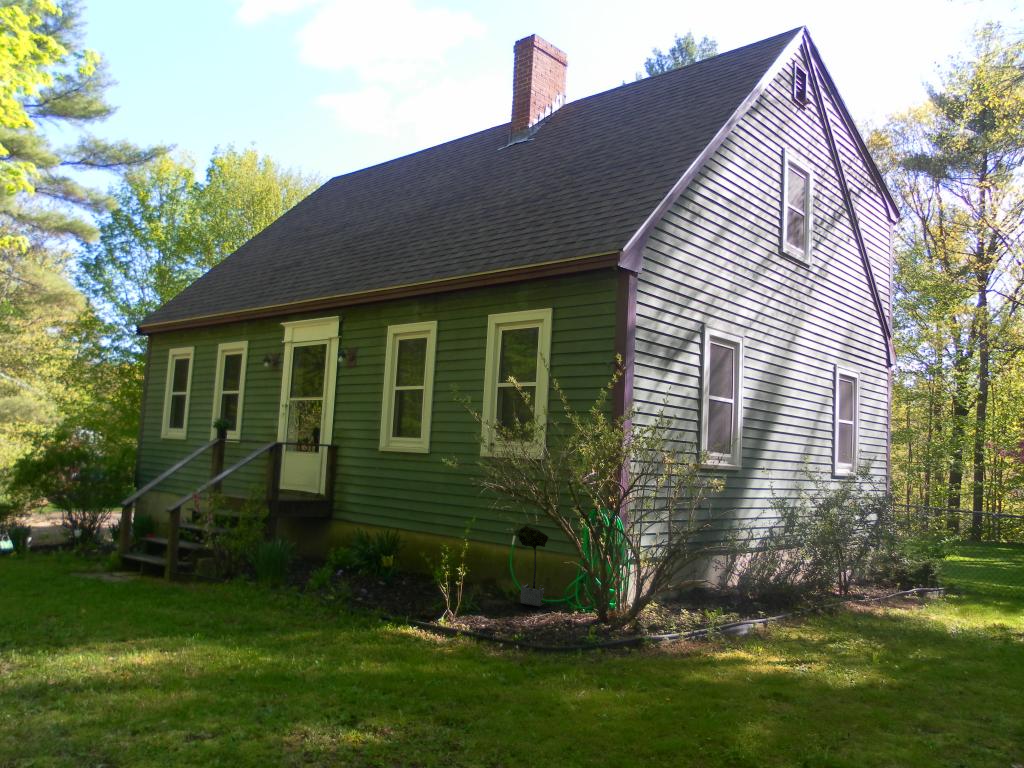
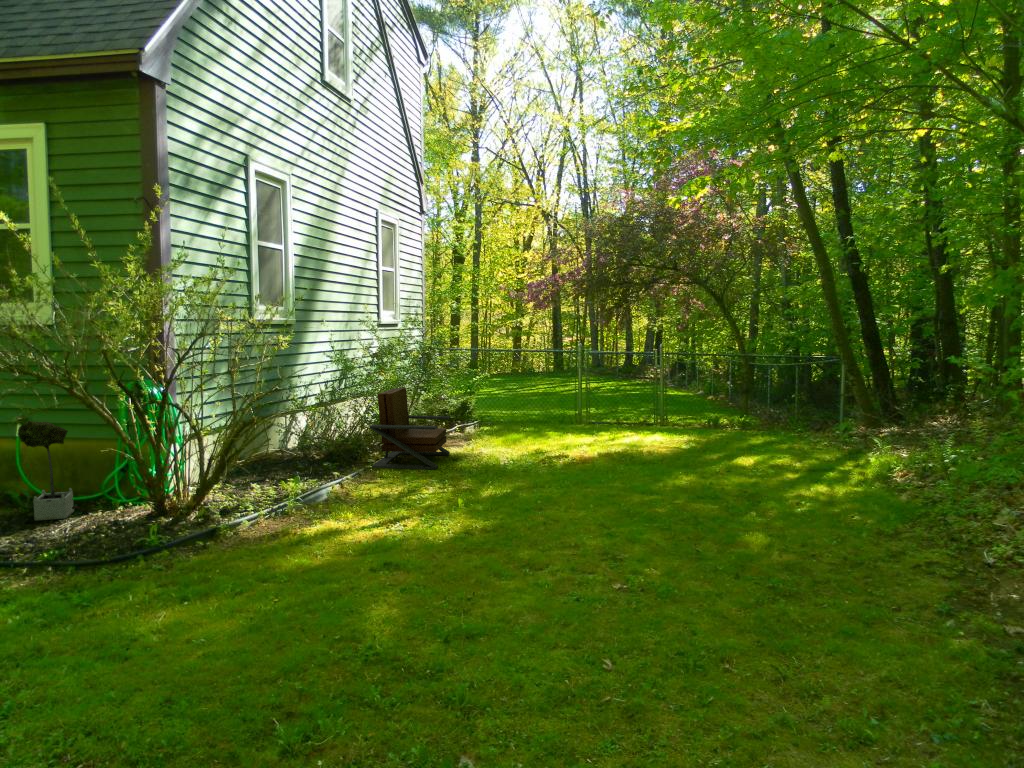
lounge chair: none [805,542,904,637] -> present [369,388,450,469]

